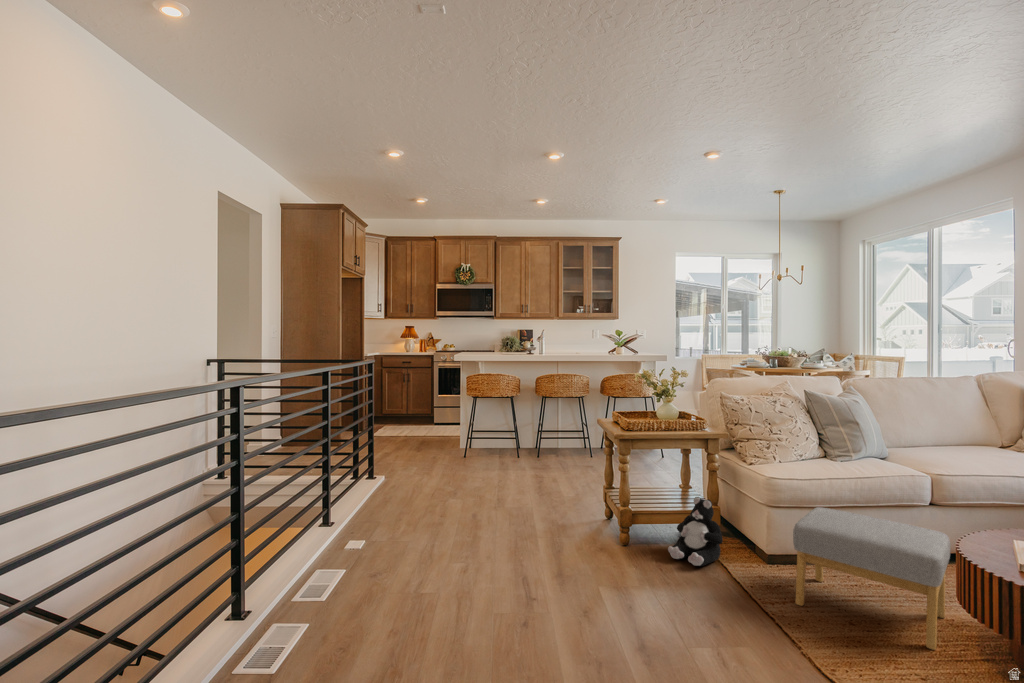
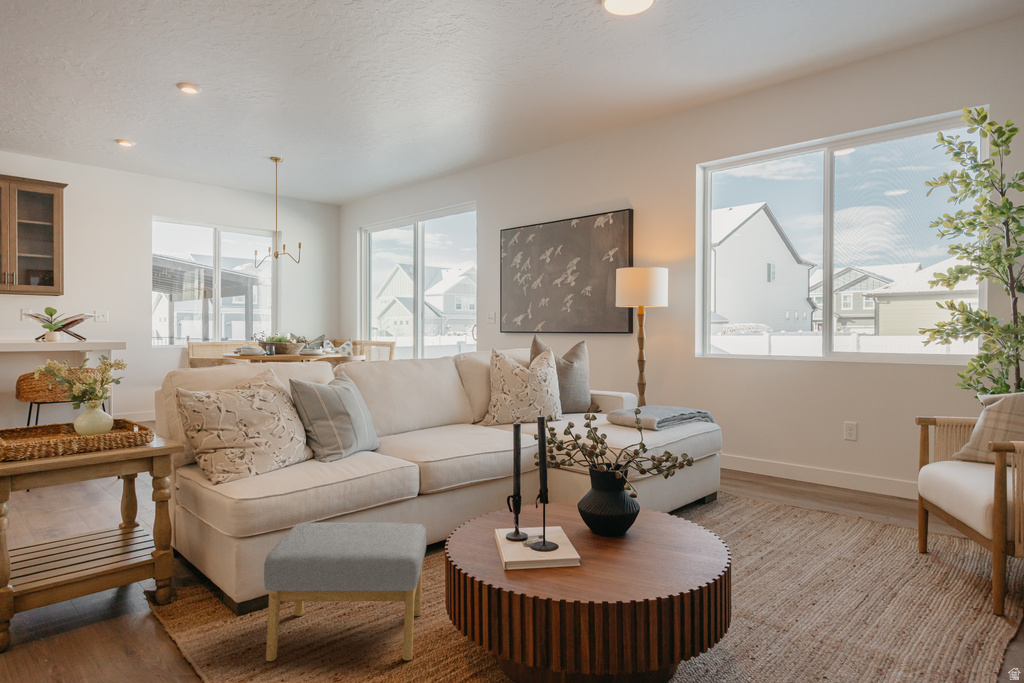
plush toy: present [668,497,723,566] -> none [76,545,171,654]

